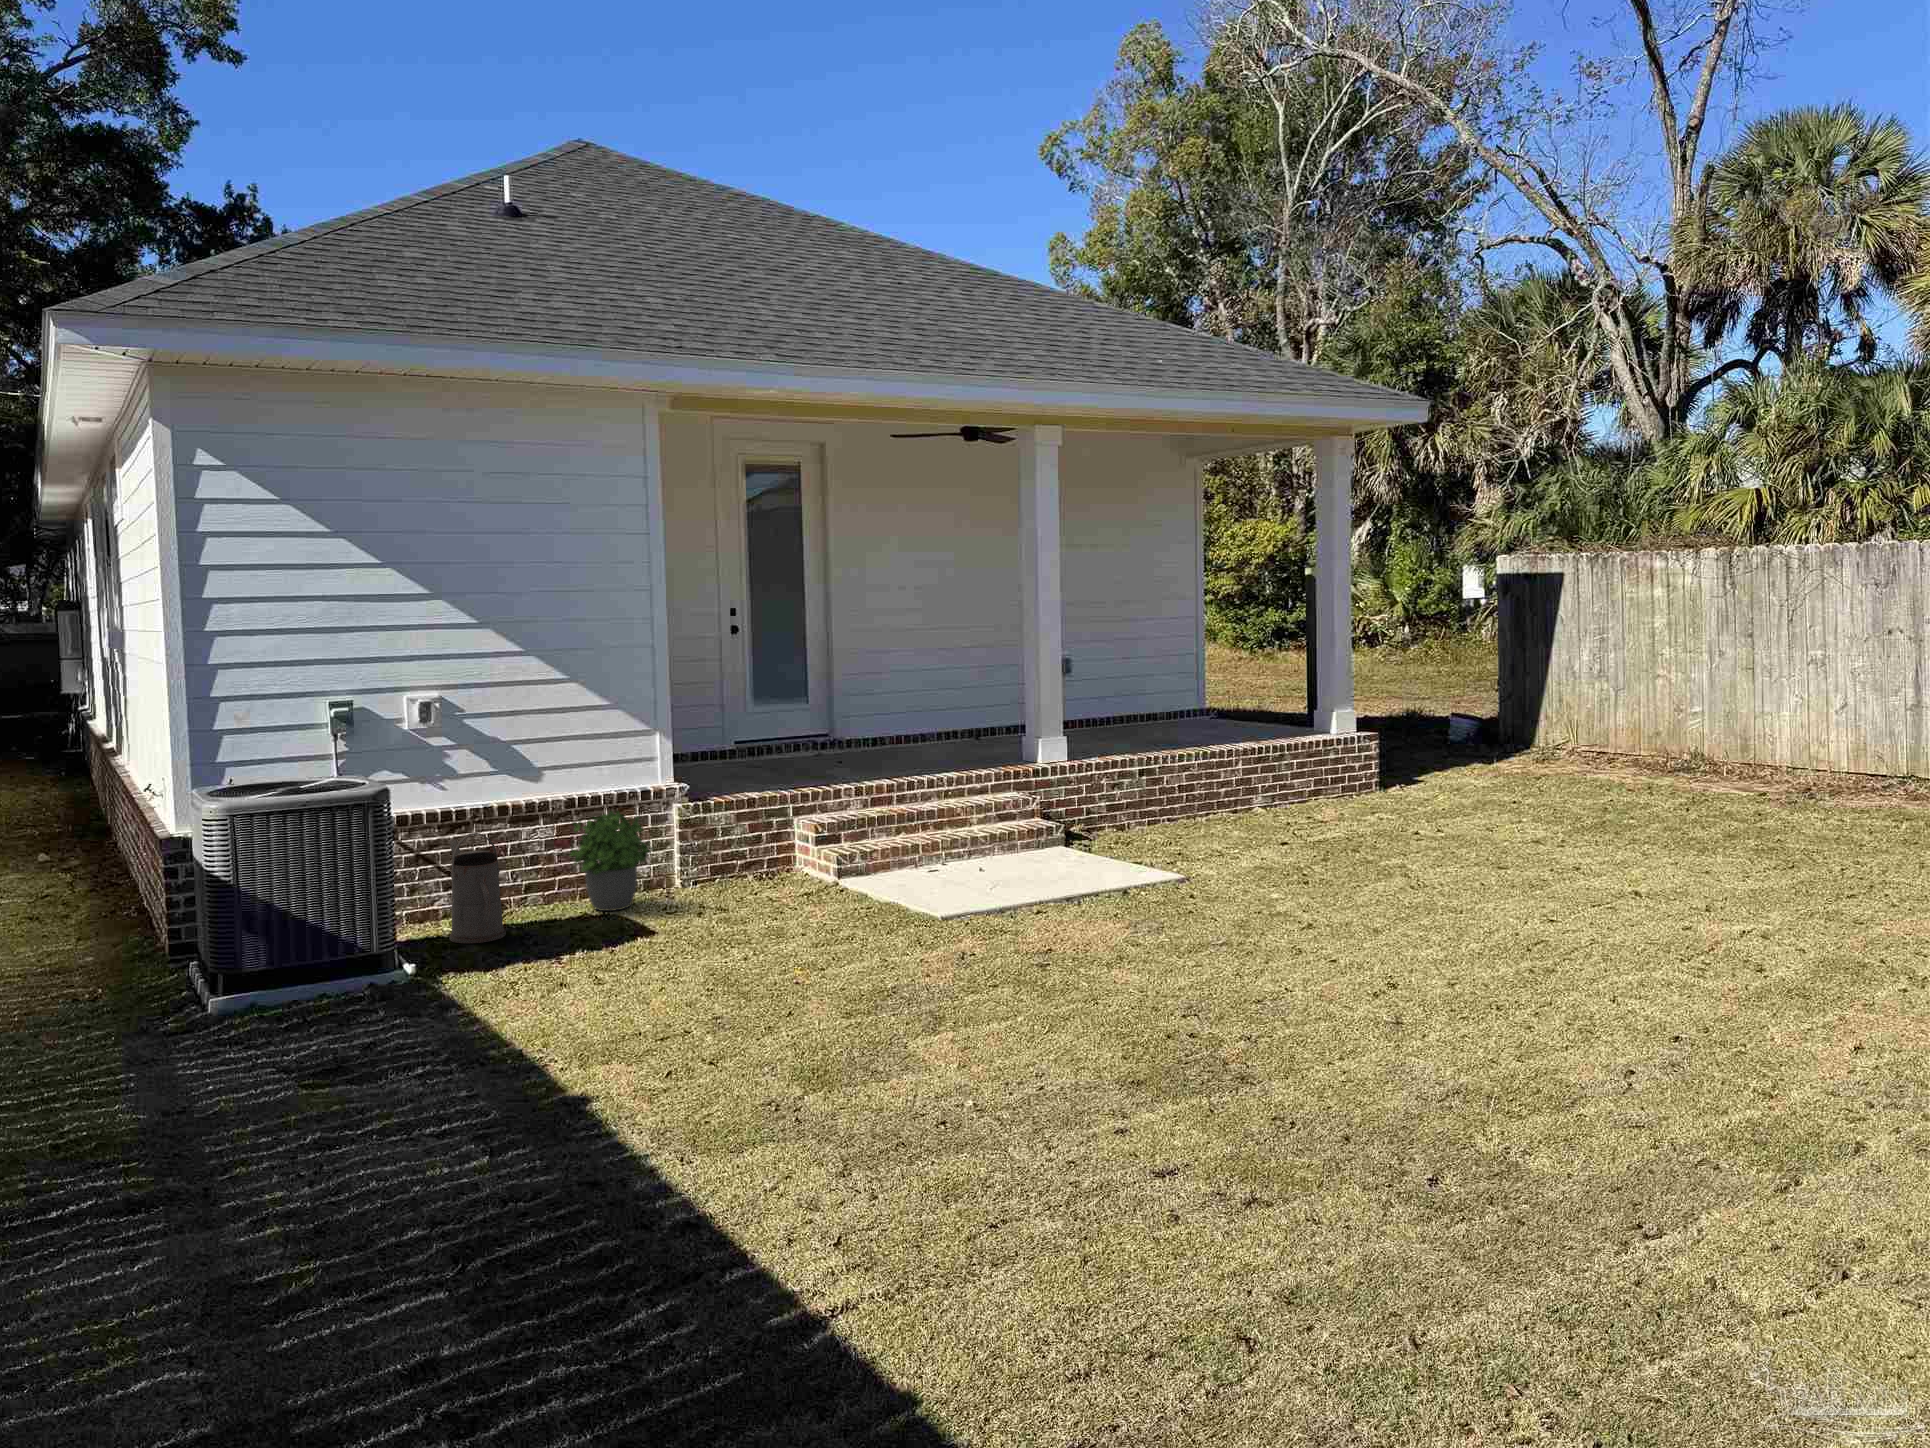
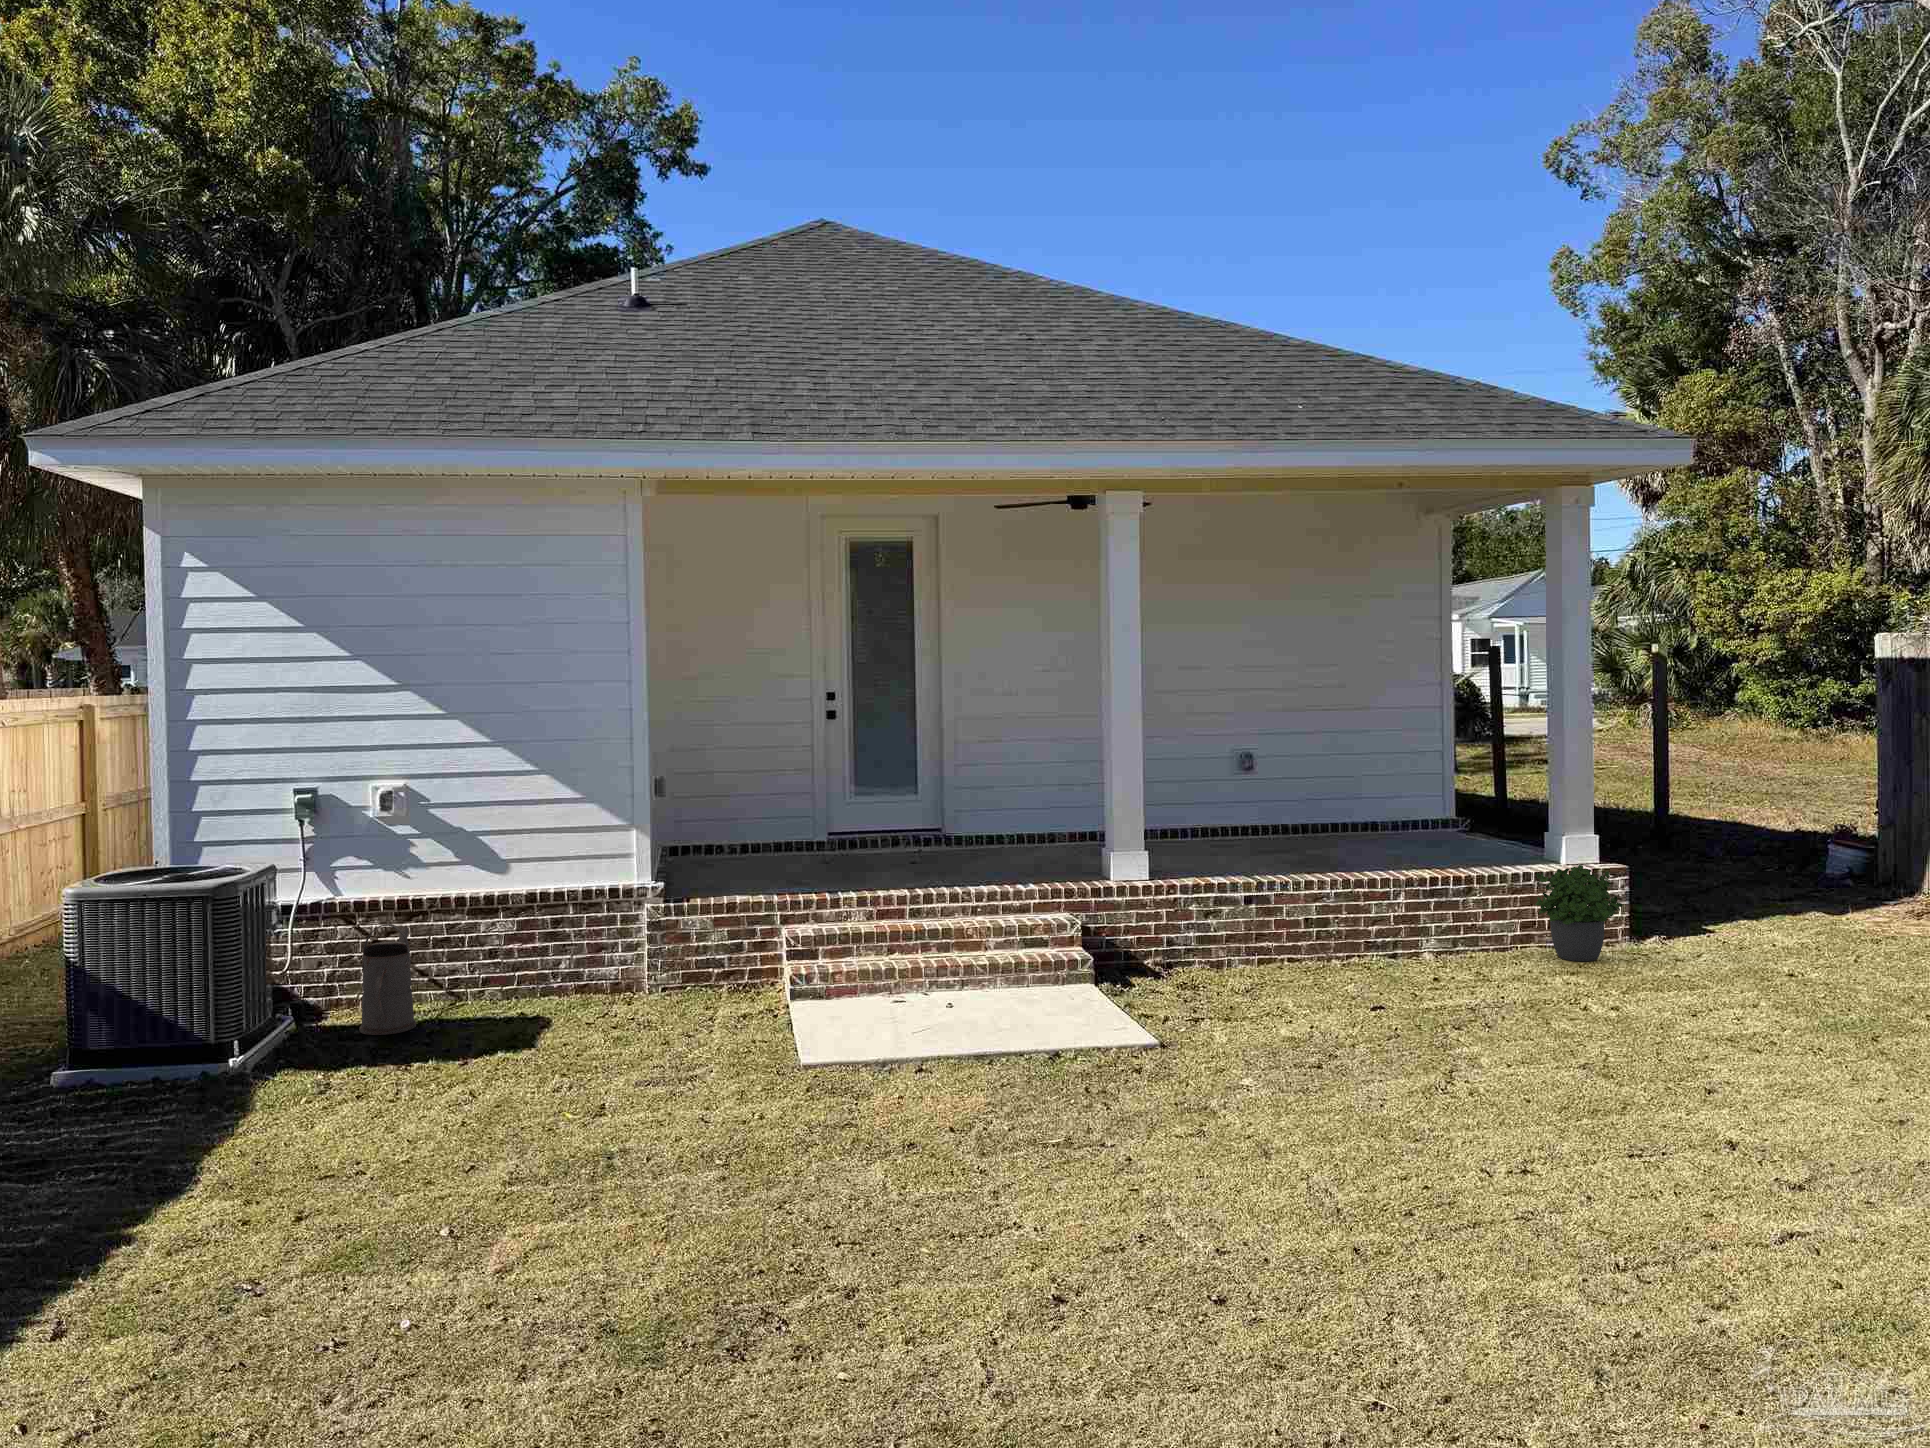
potted plant: present [570,811,655,911] -> present [1535,865,1623,961]

